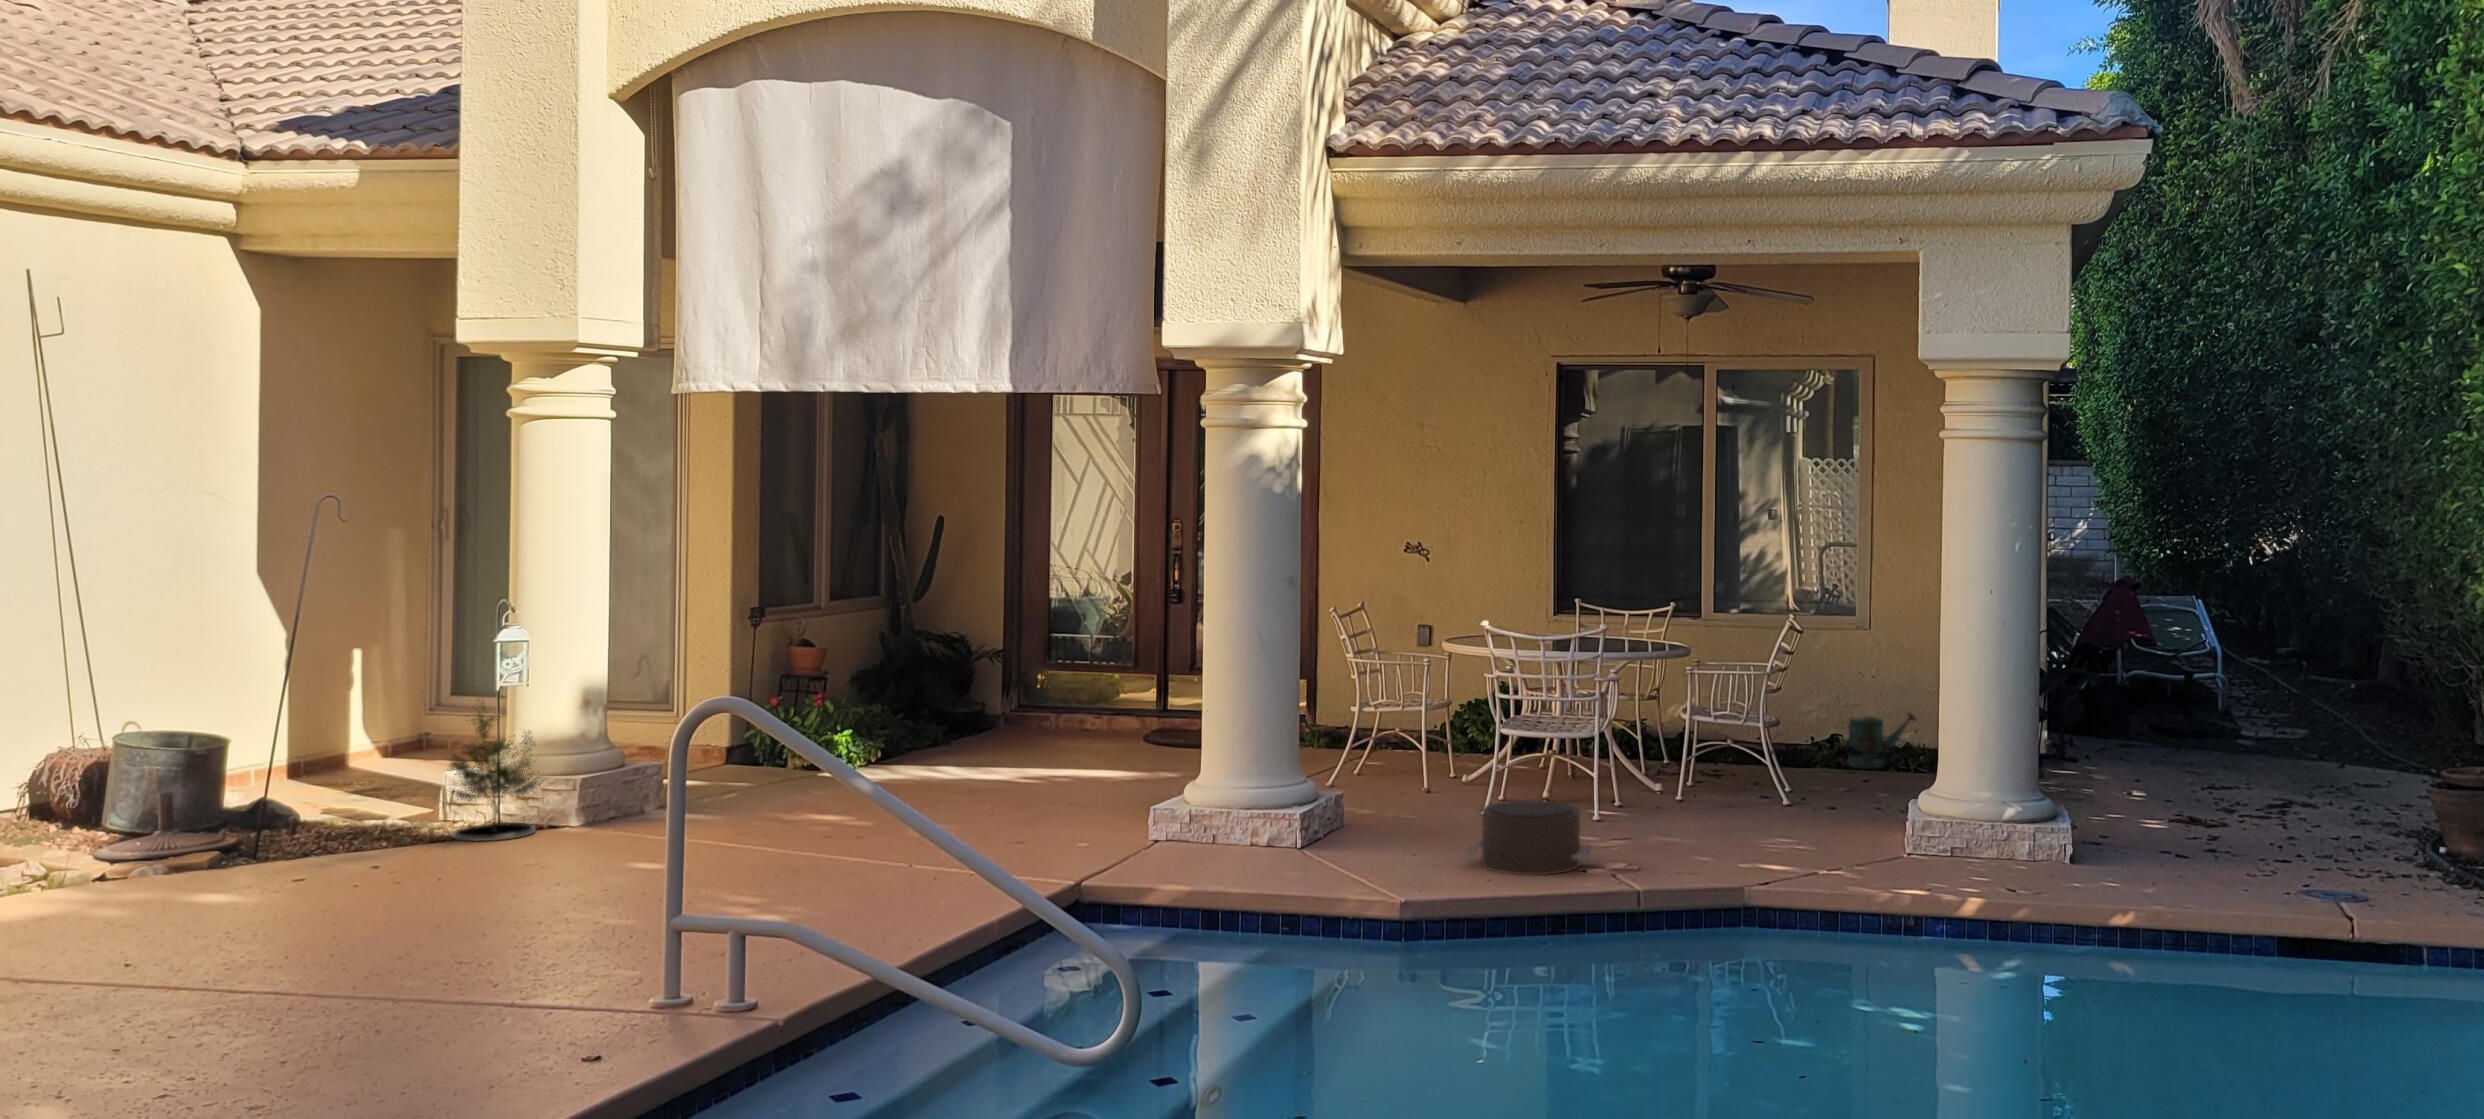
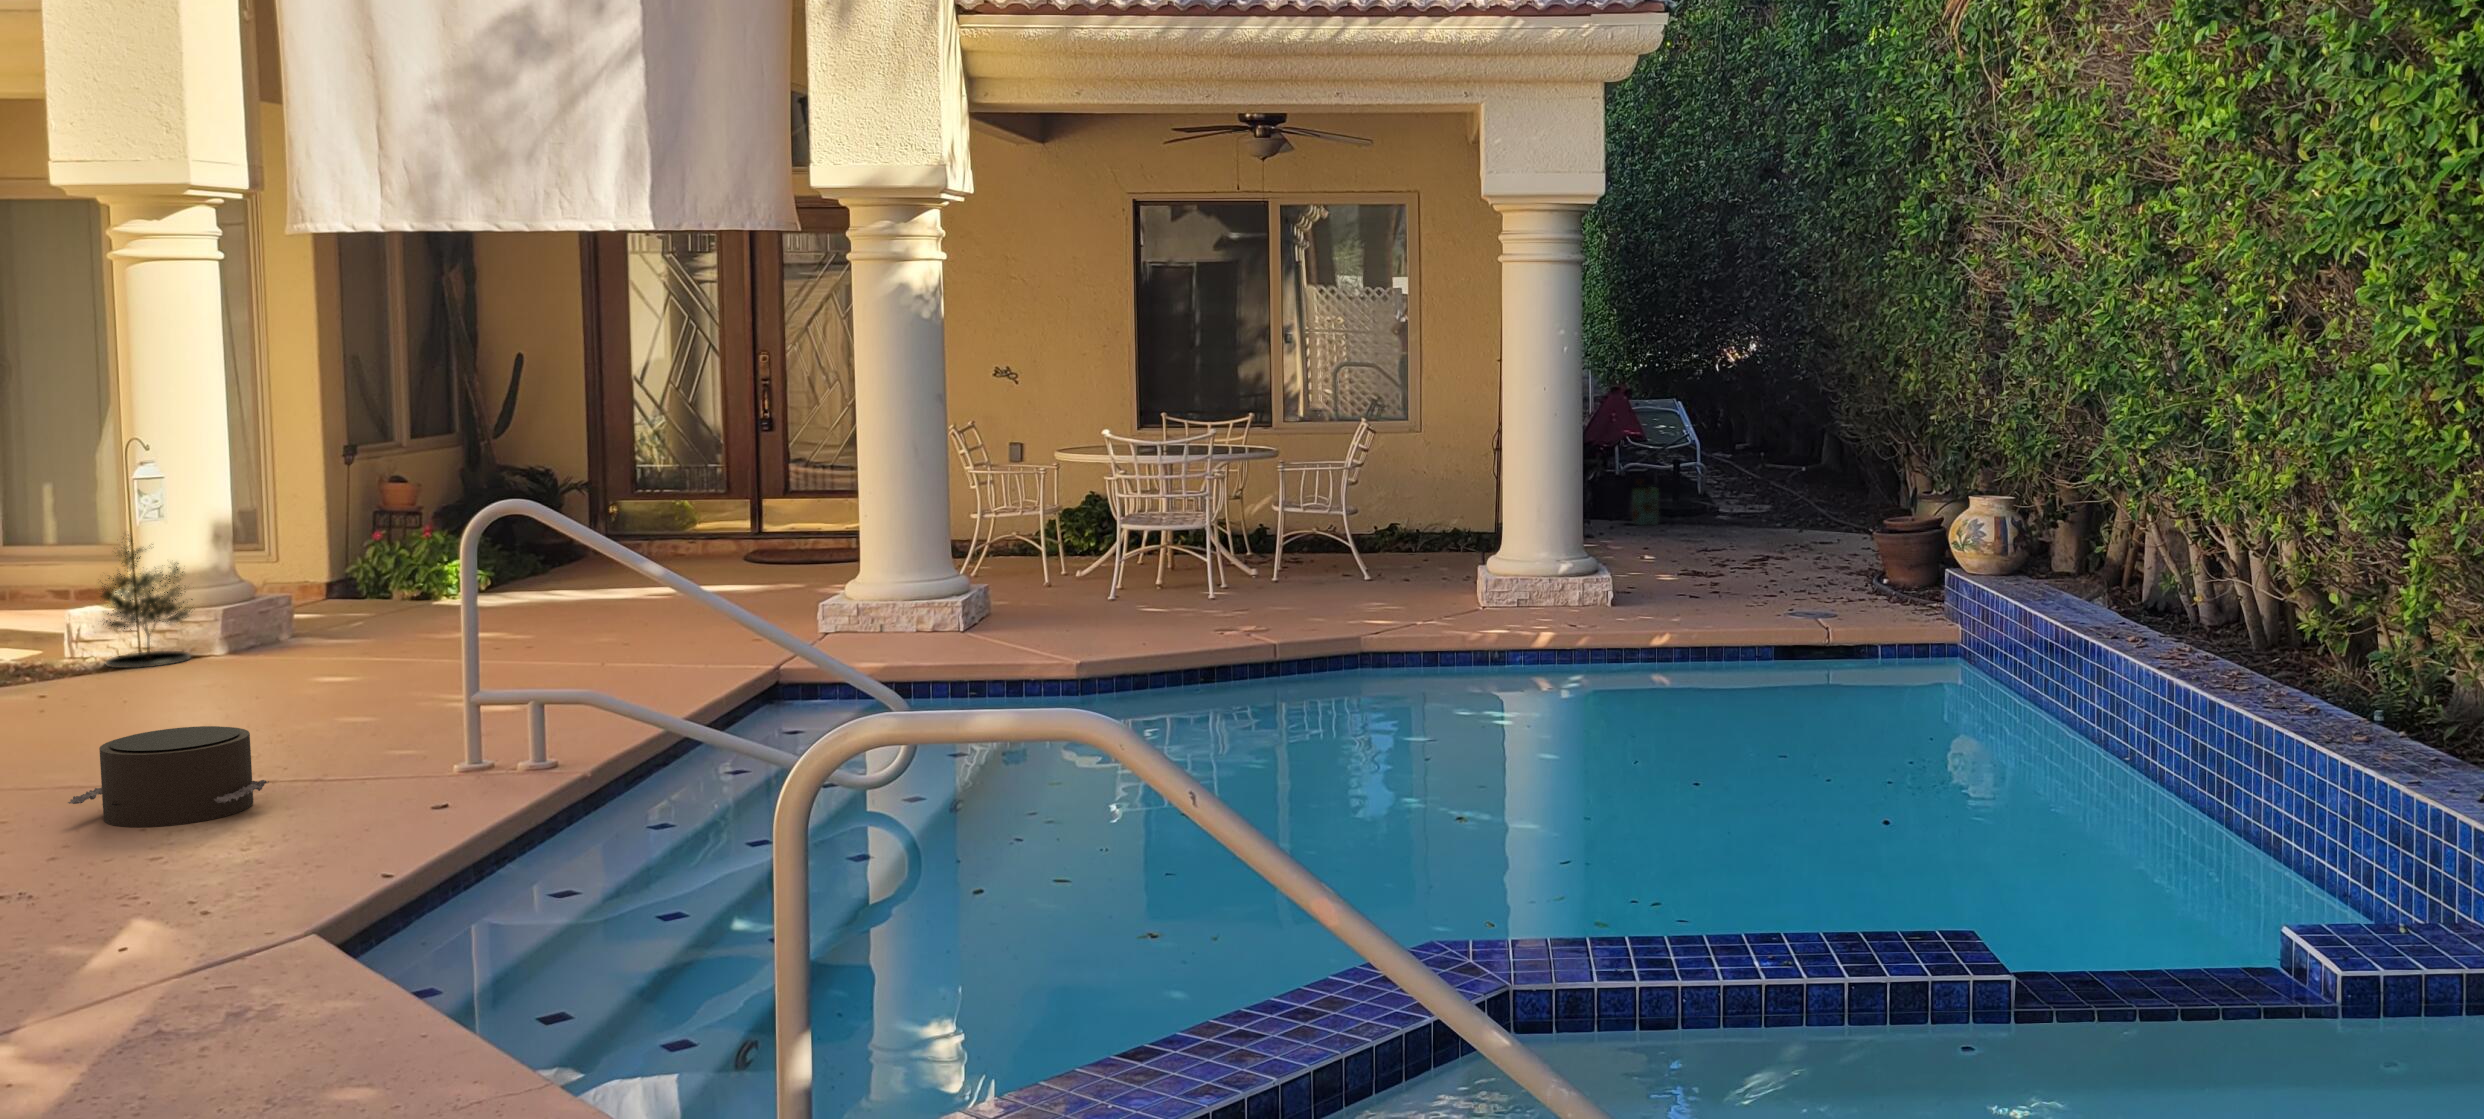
watering can: present [1837,713,1916,769] -> present [1633,479,1659,525]
pouf: present [1465,801,1591,875] -> present [68,726,269,827]

